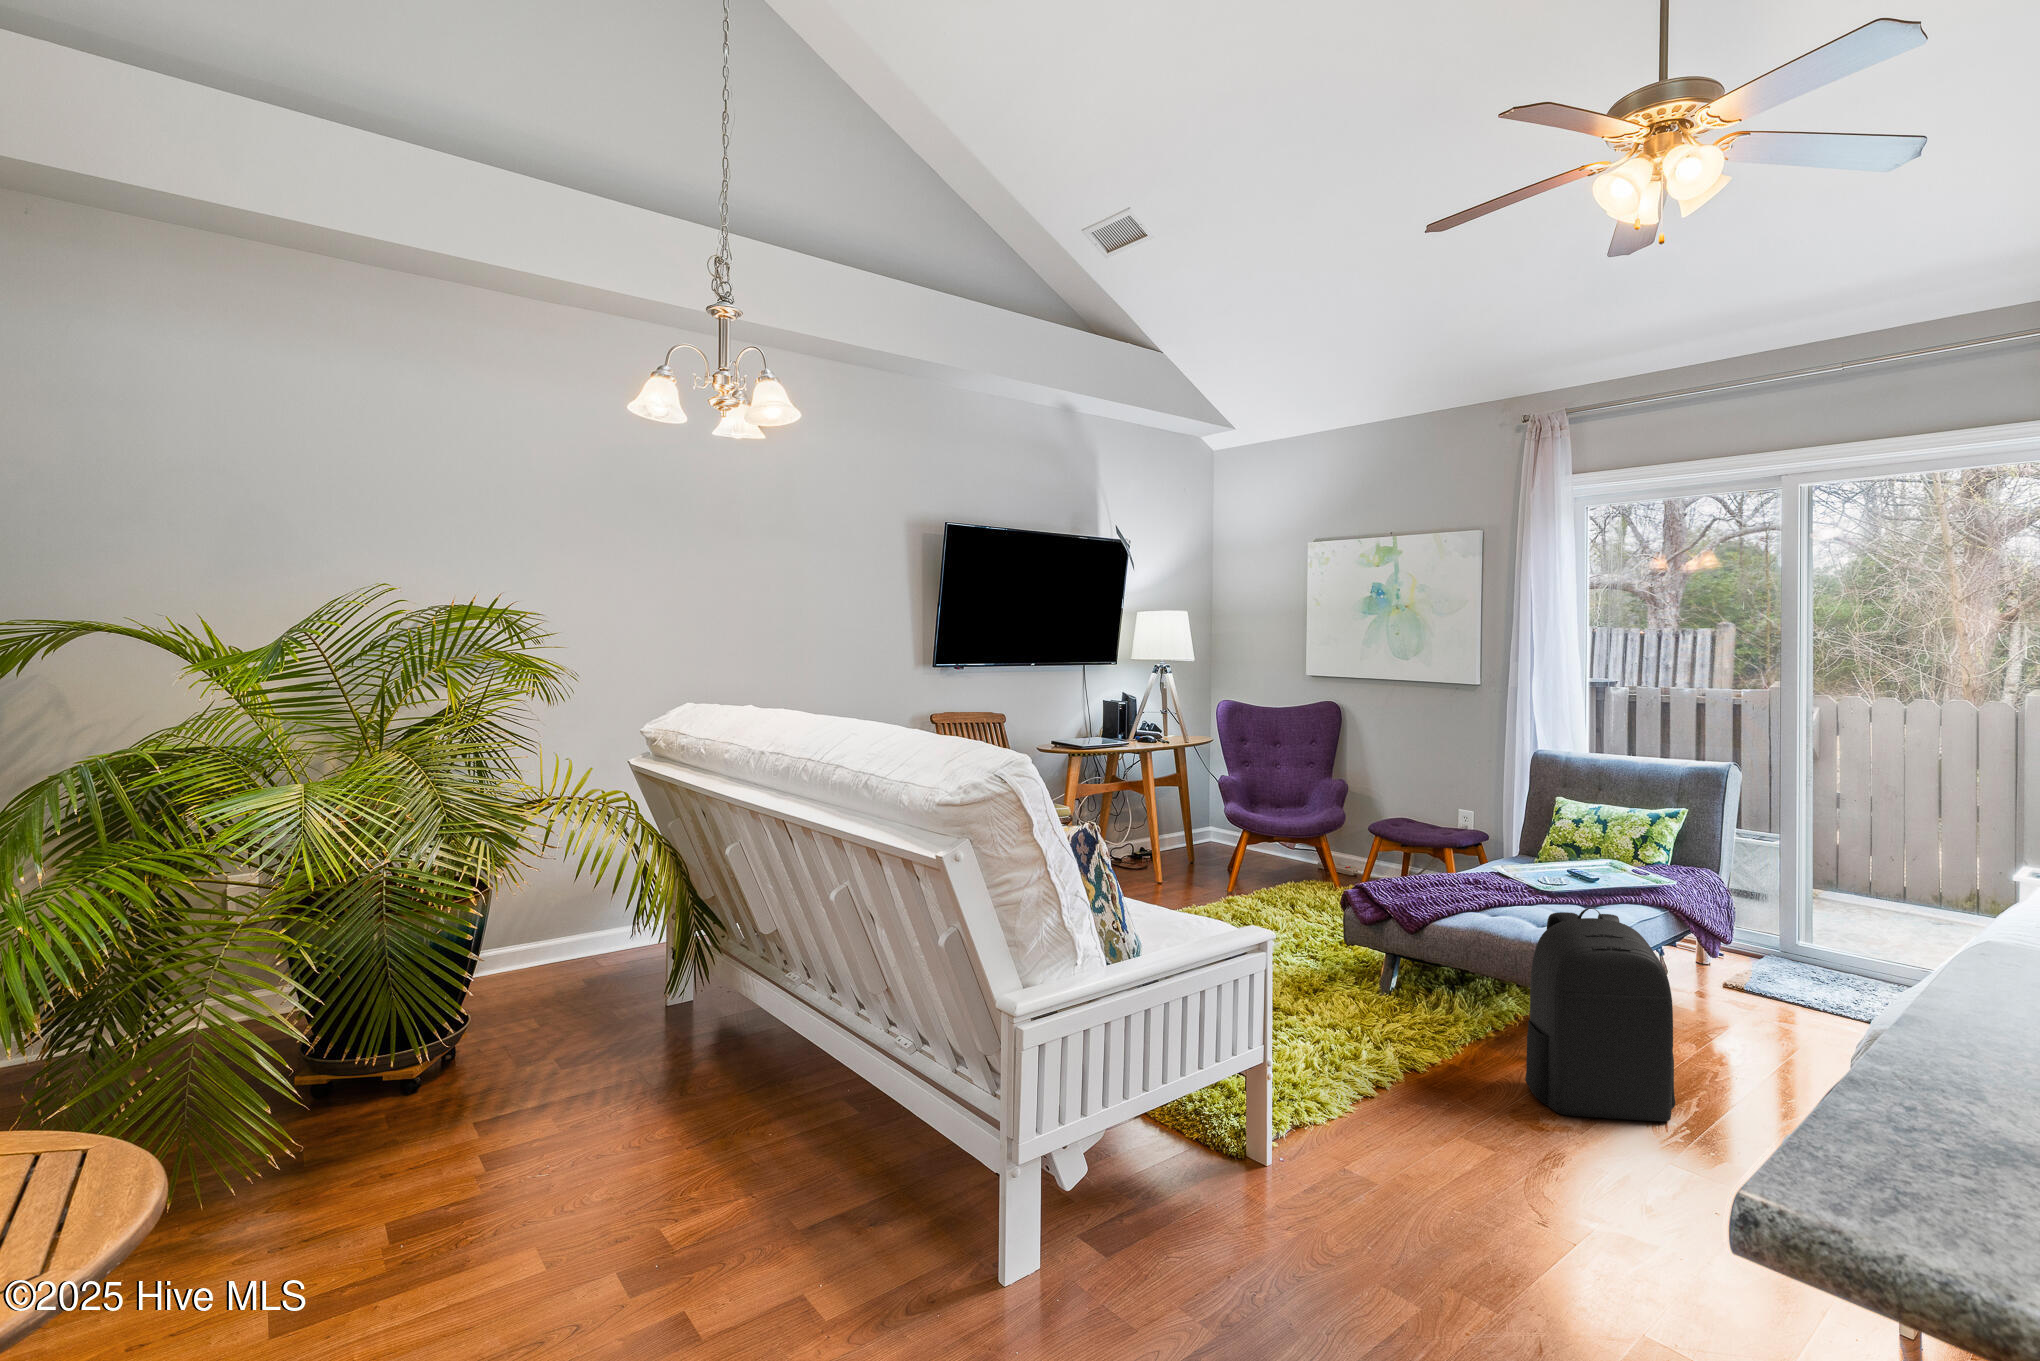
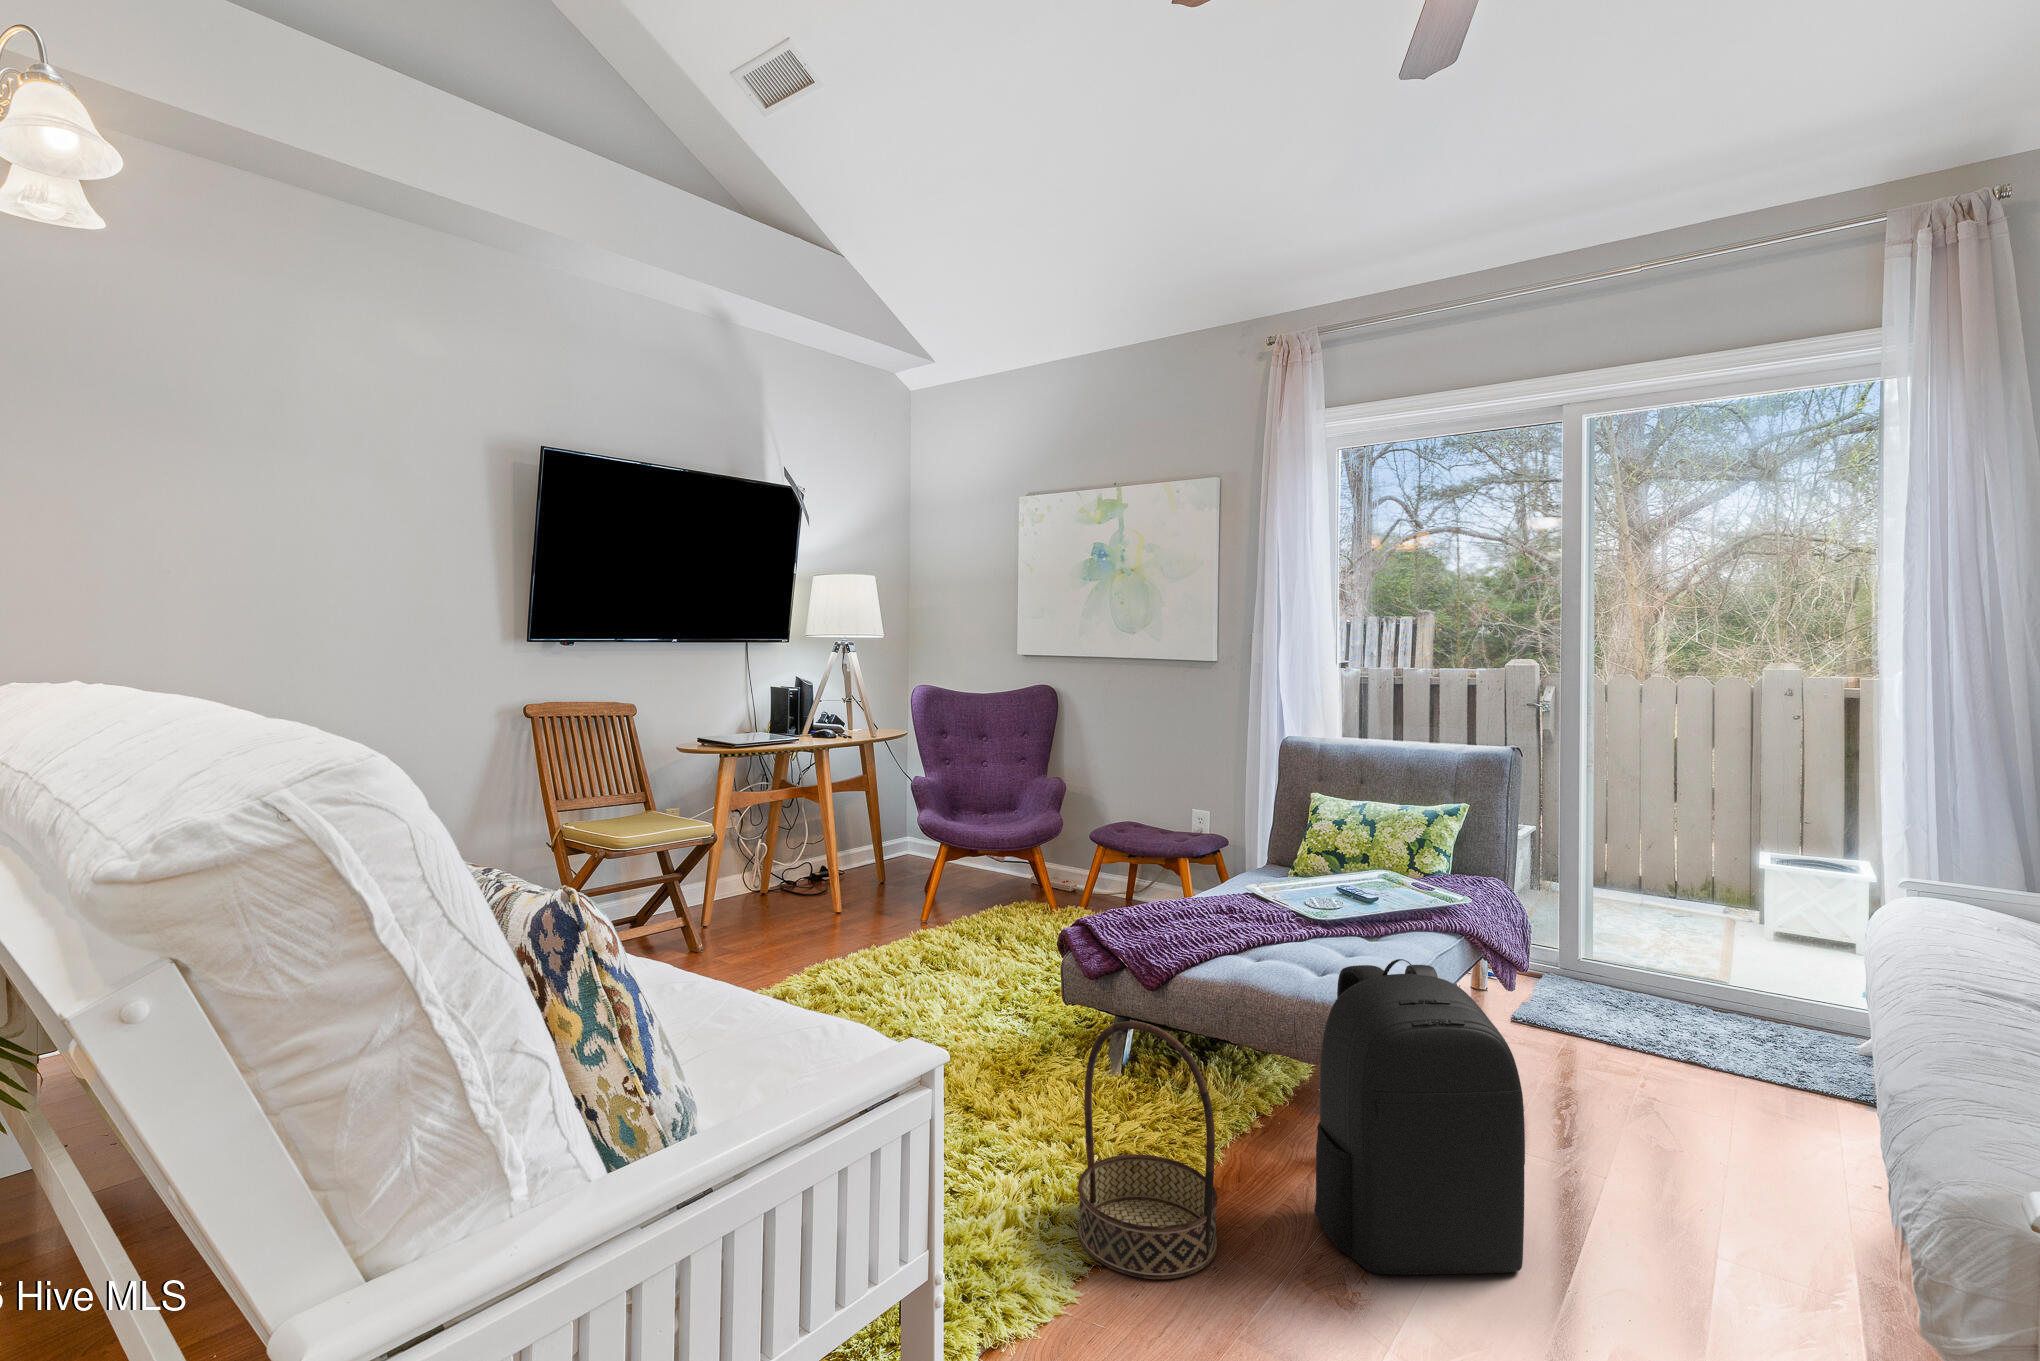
basket: none [1356,940,1453,1107] -> present [1078,1021,1217,1279]

